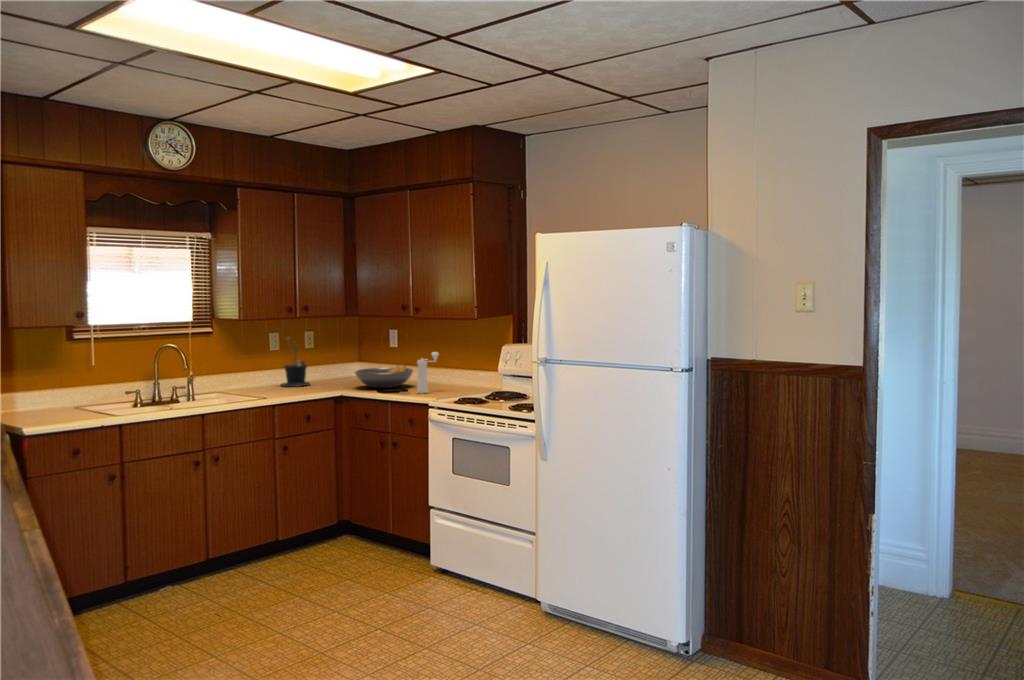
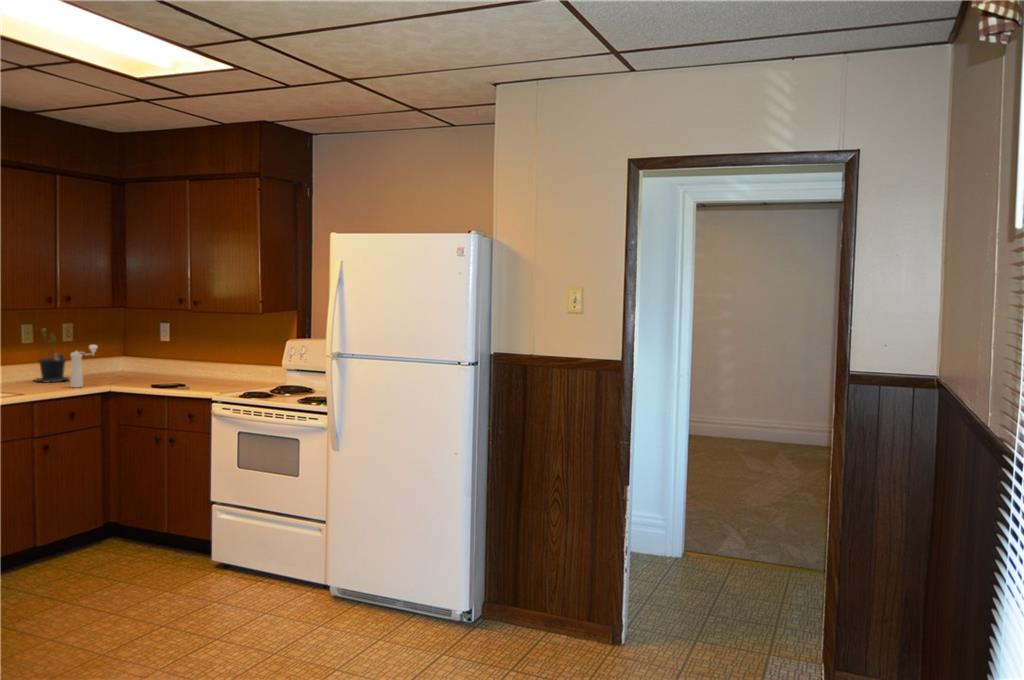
pepper mill: present [417,352,439,393] -> present [70,345,97,387]
fruit bowl: present [355,365,413,388] -> none [124,360,190,383]

